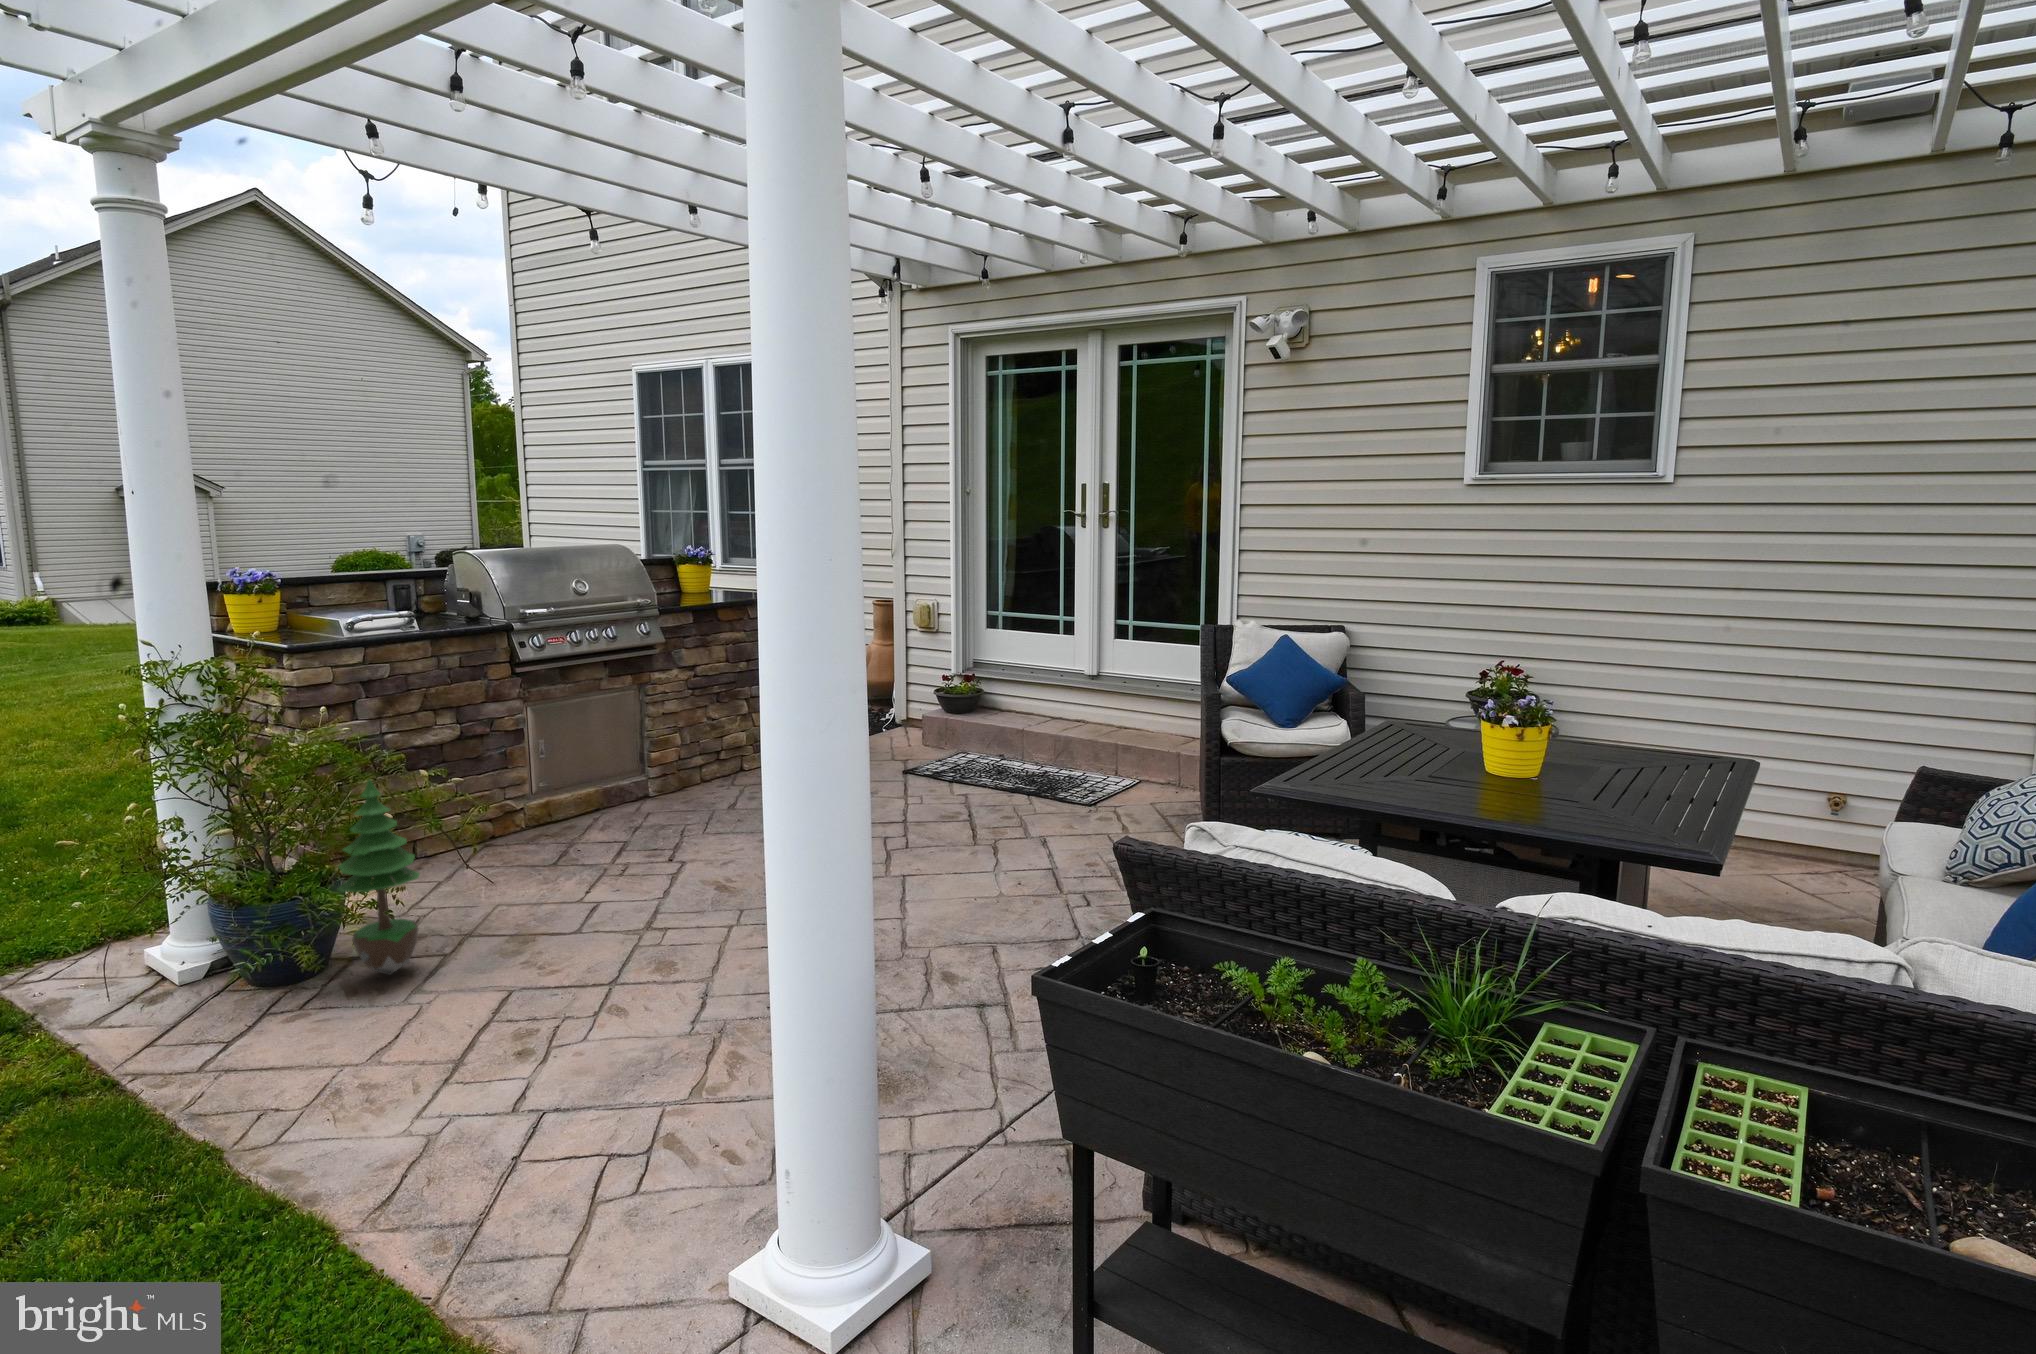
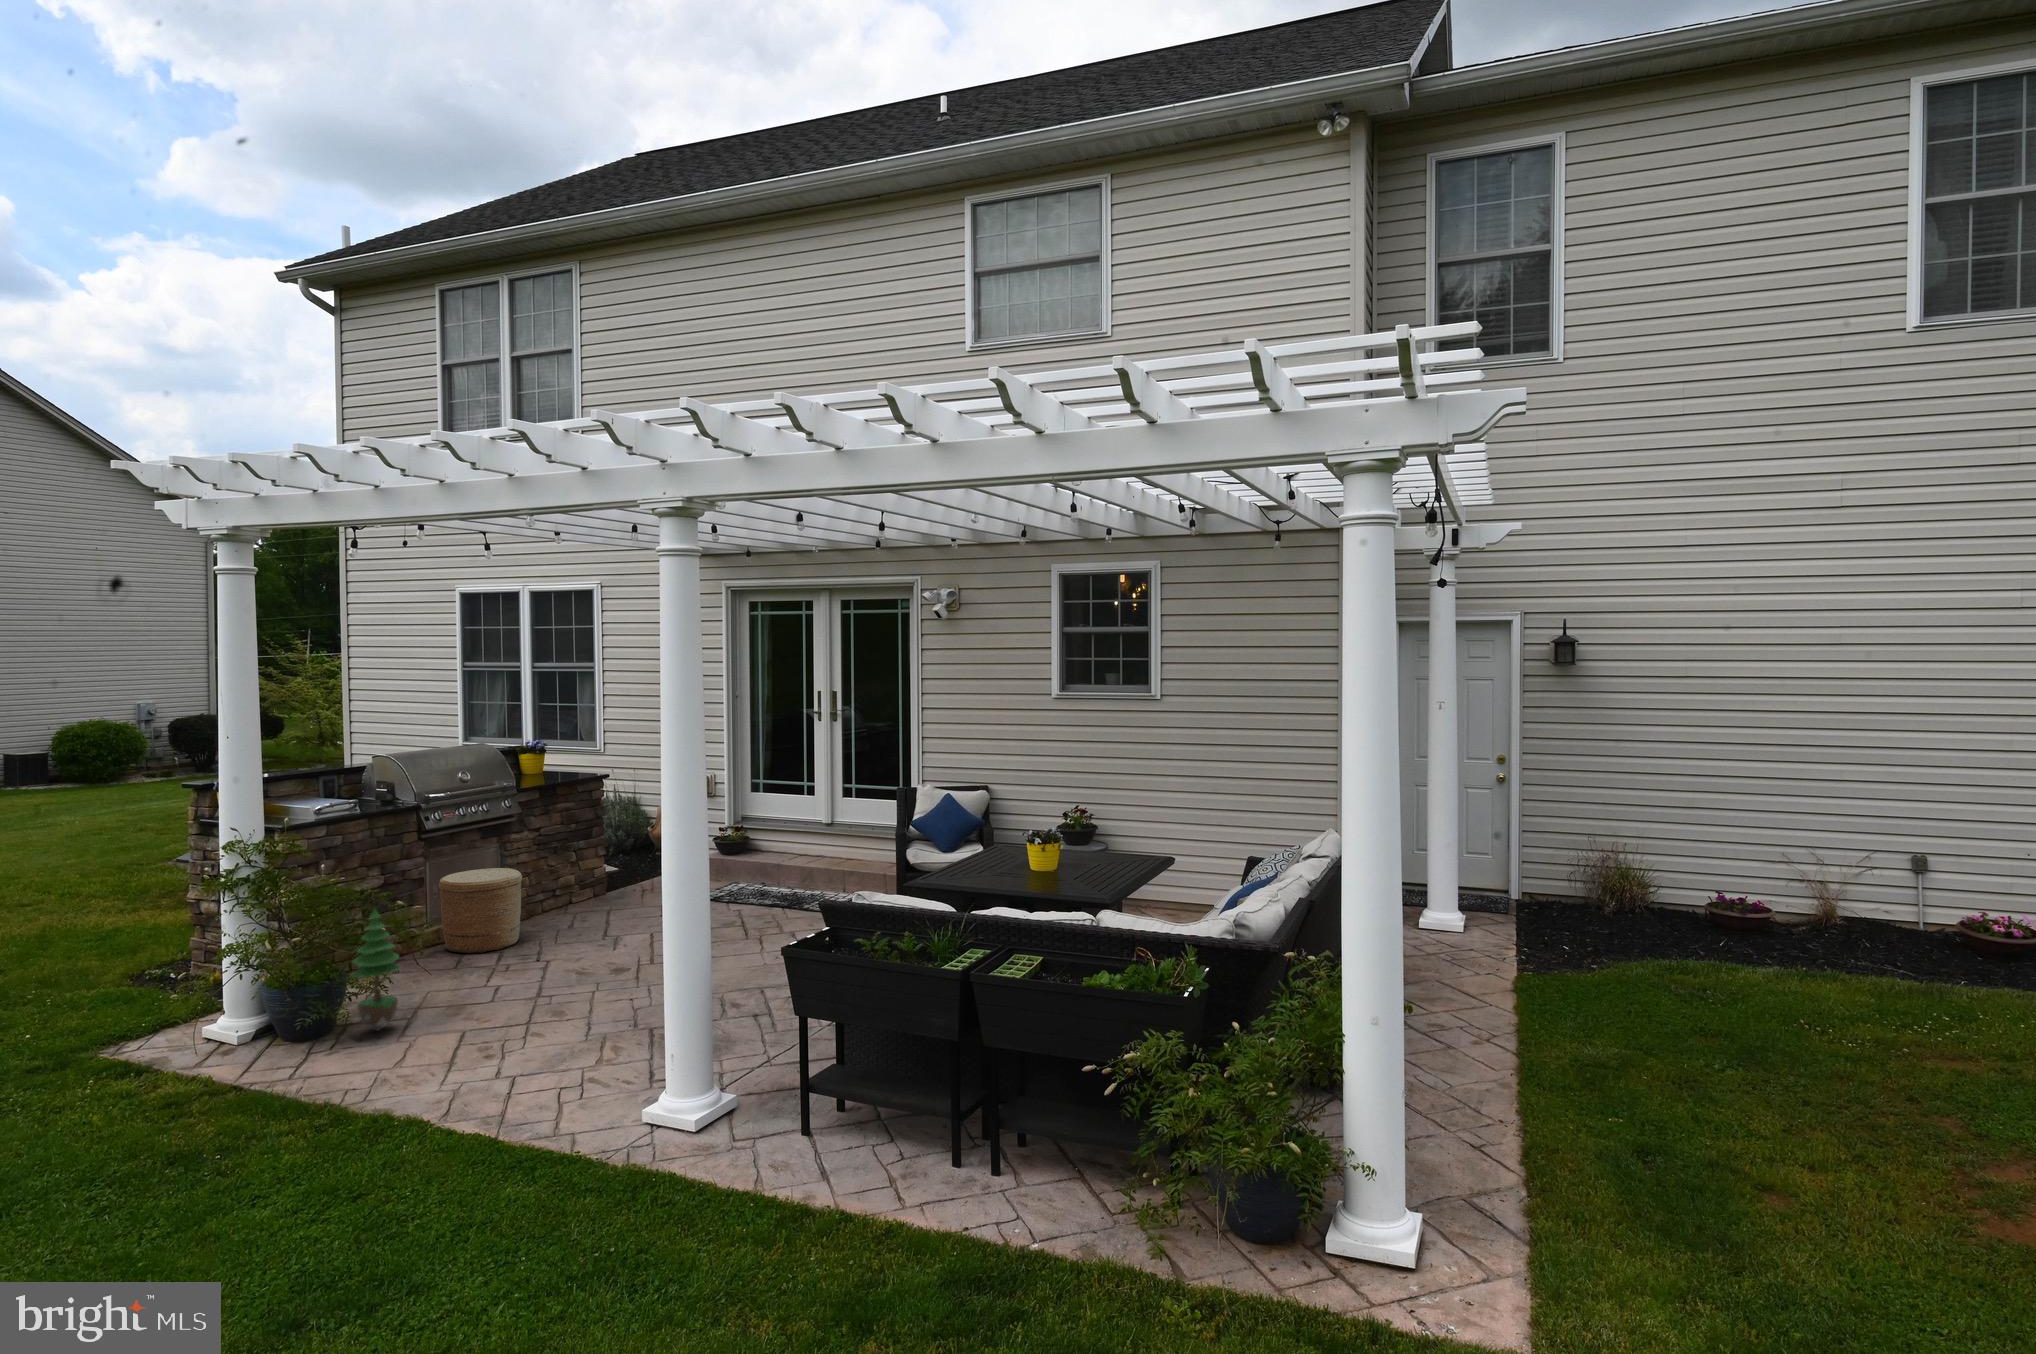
woven basket: none [545,719,660,841] -> present [438,868,522,953]

